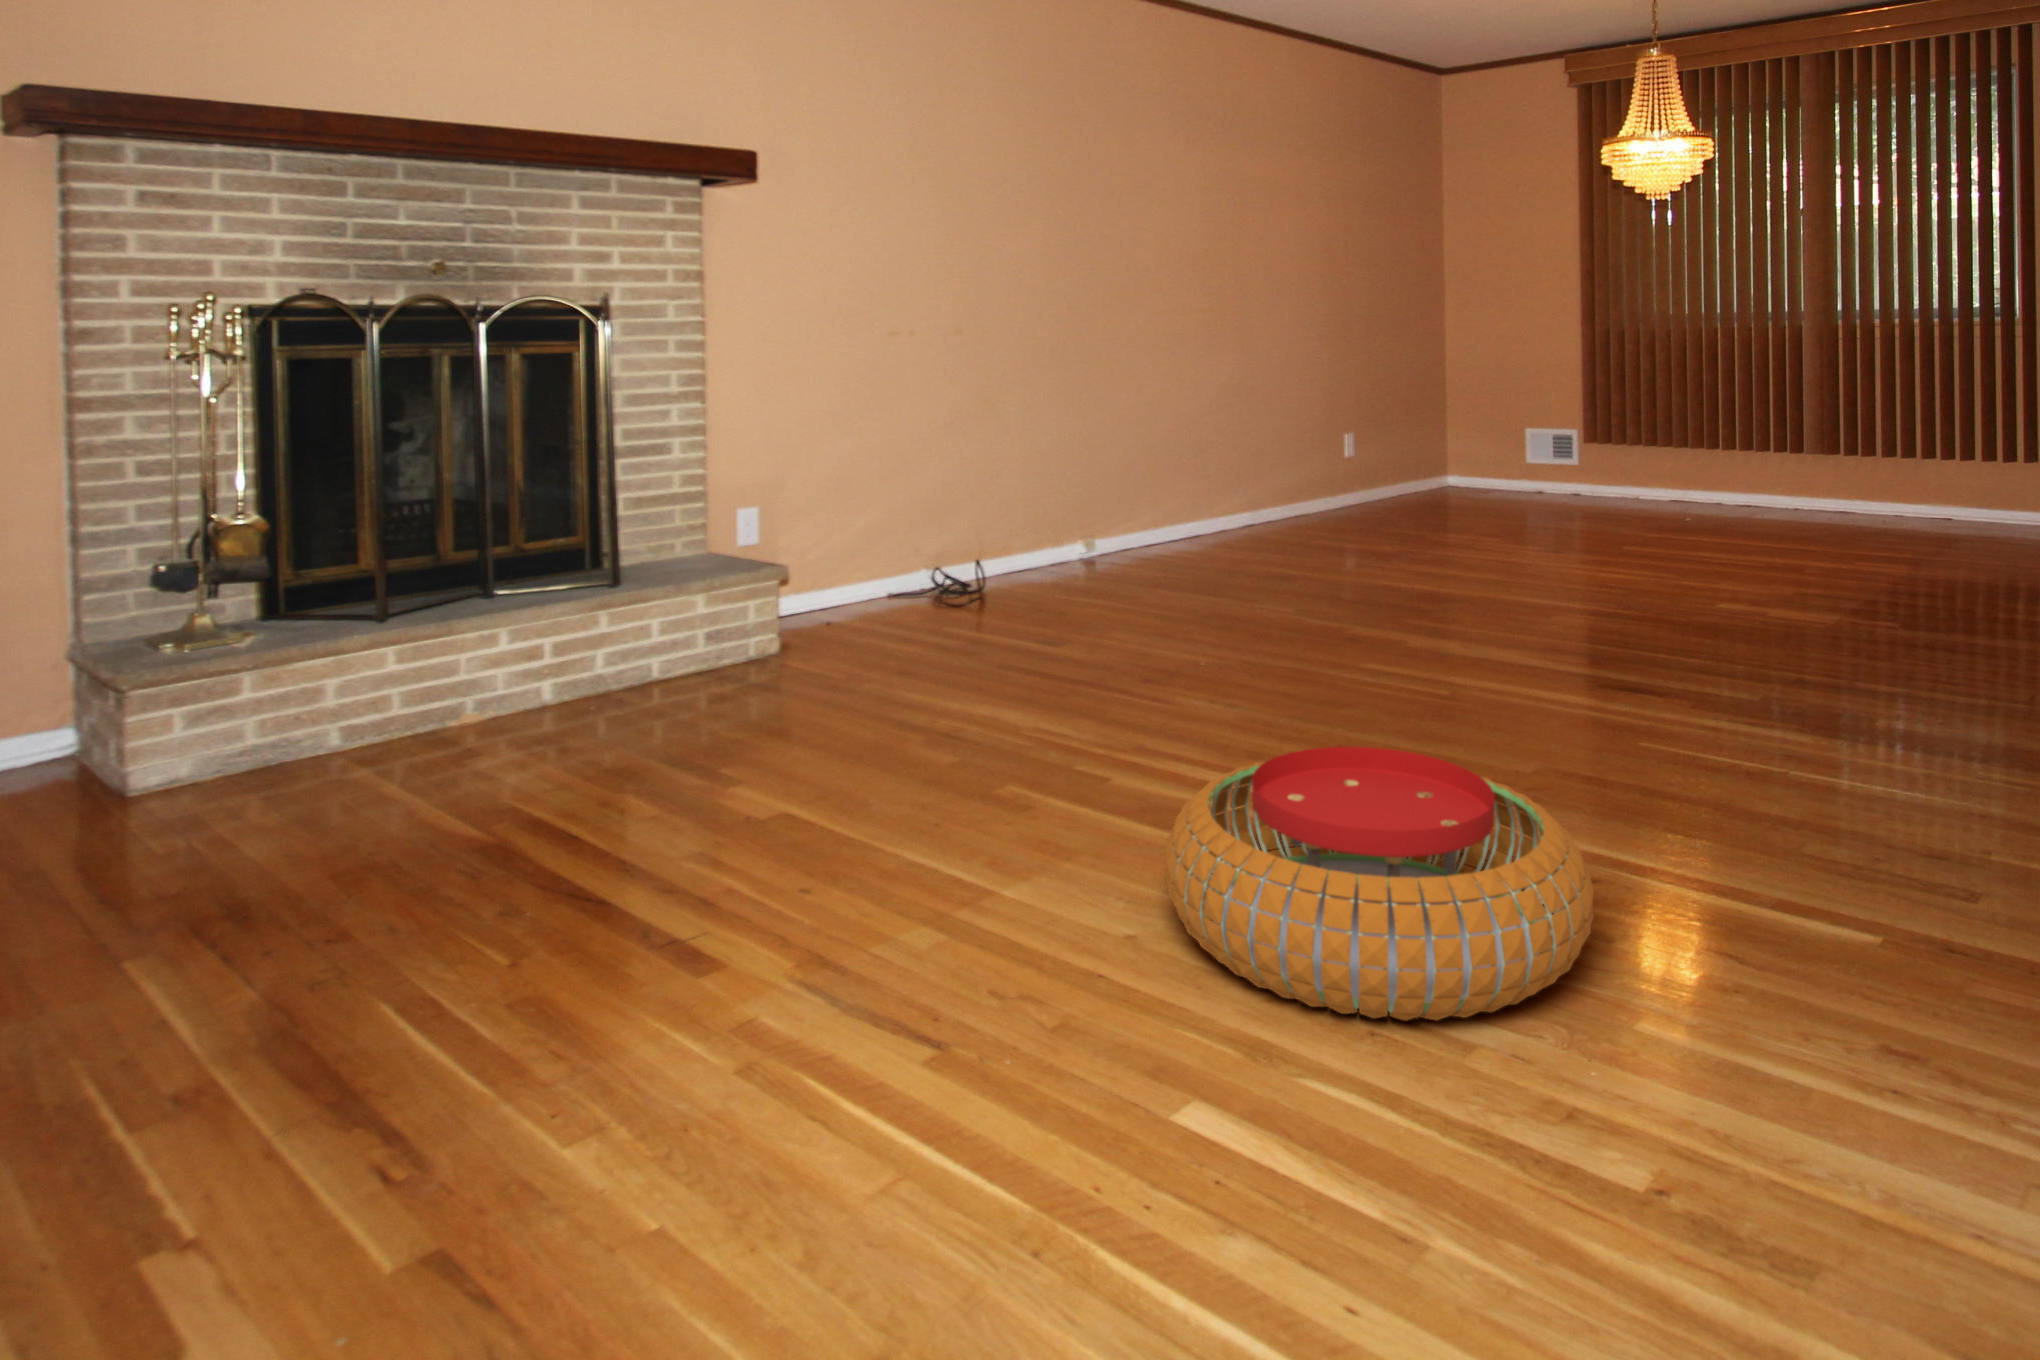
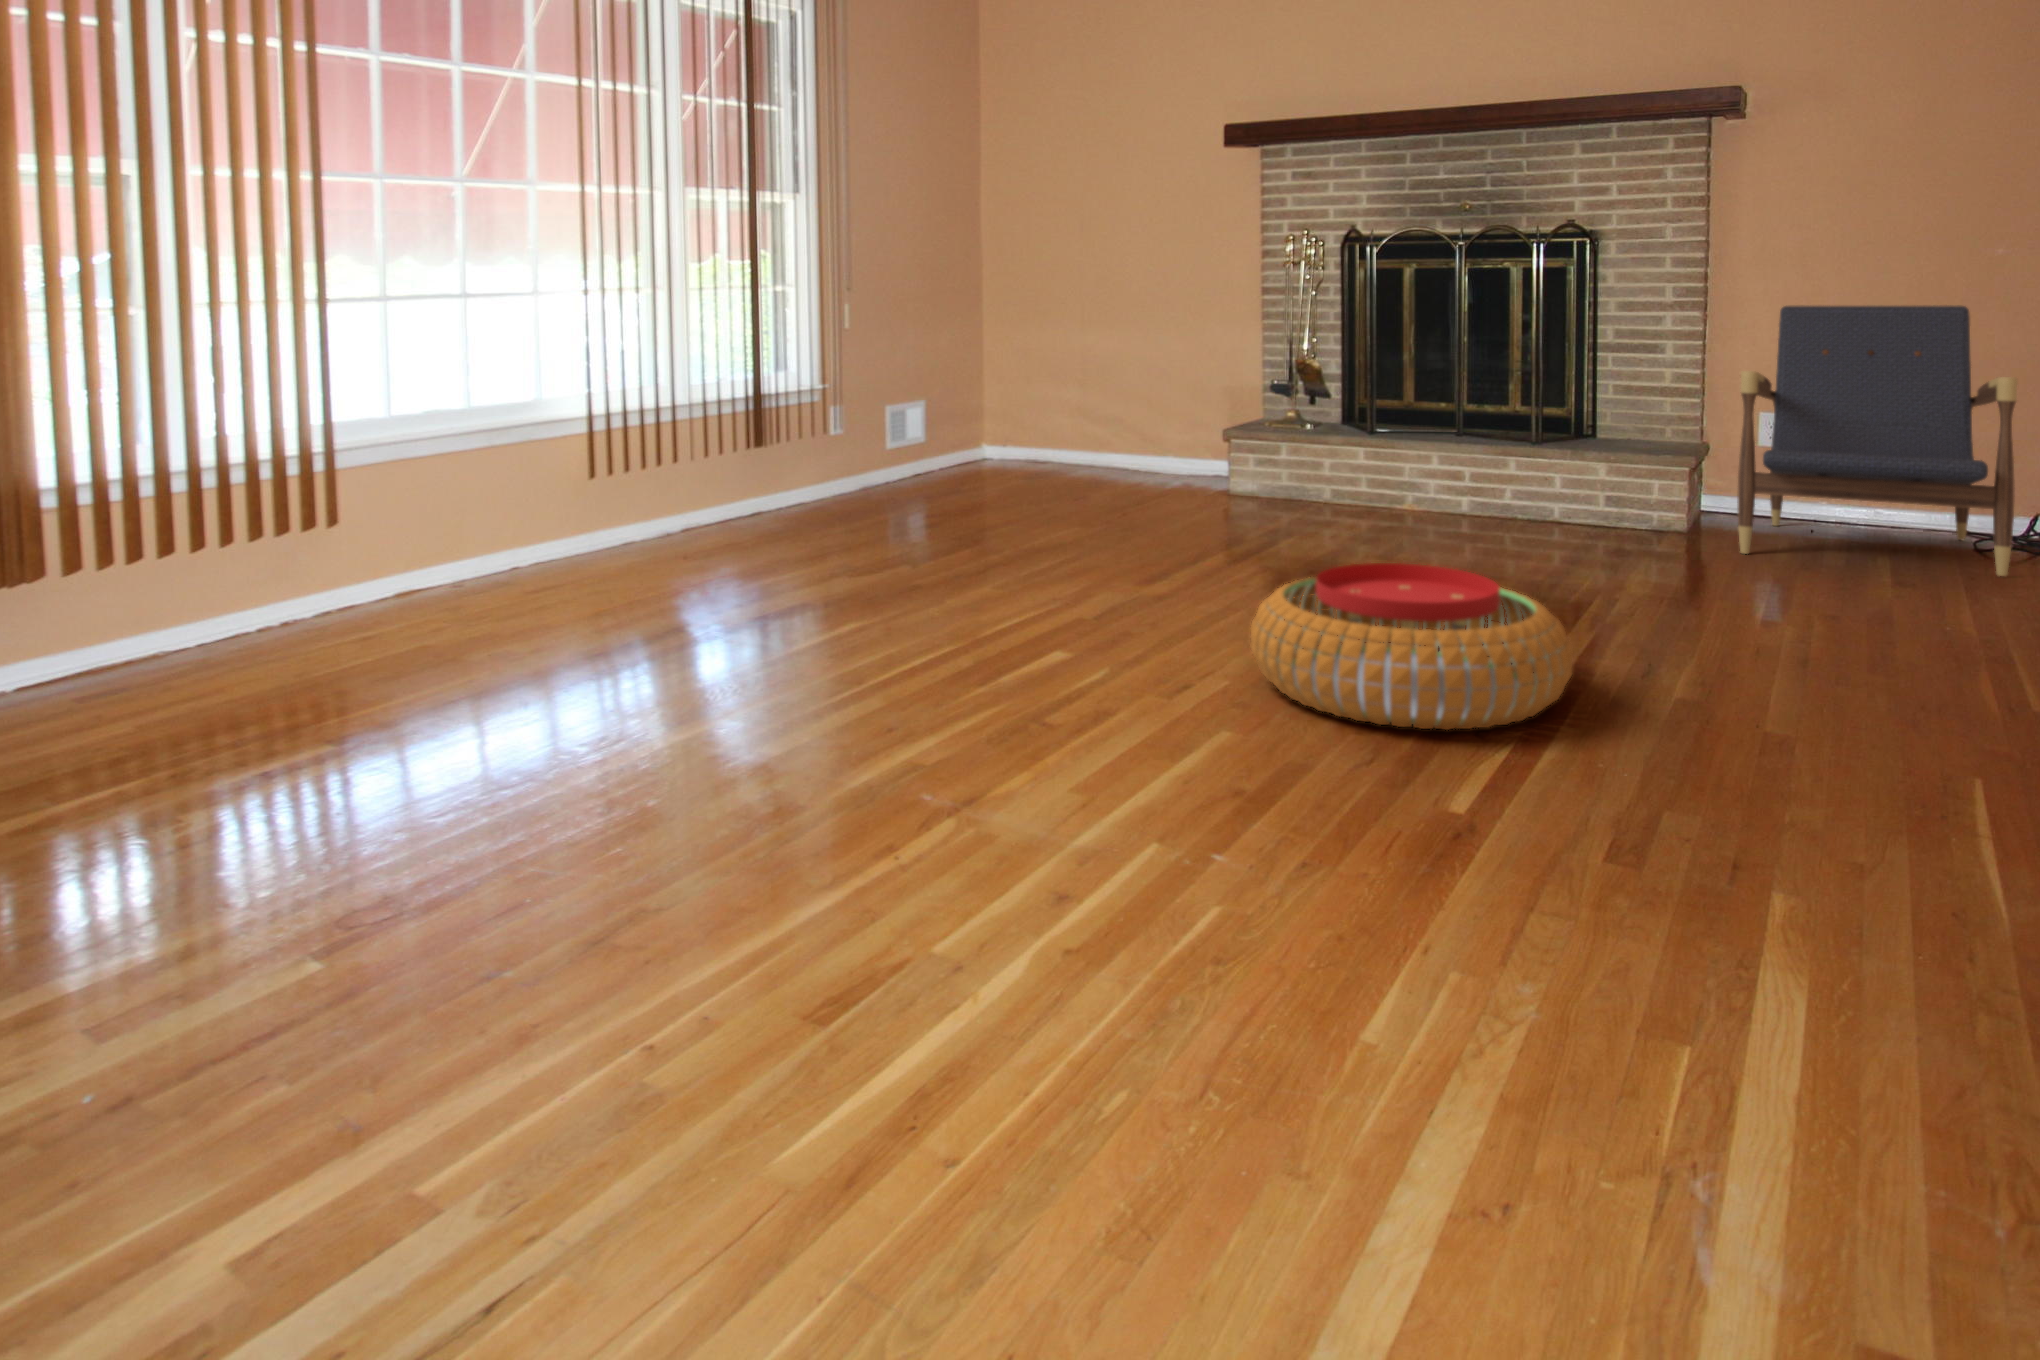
lounge chair: none [769,383,1044,658] -> present [1737,305,2018,576]

